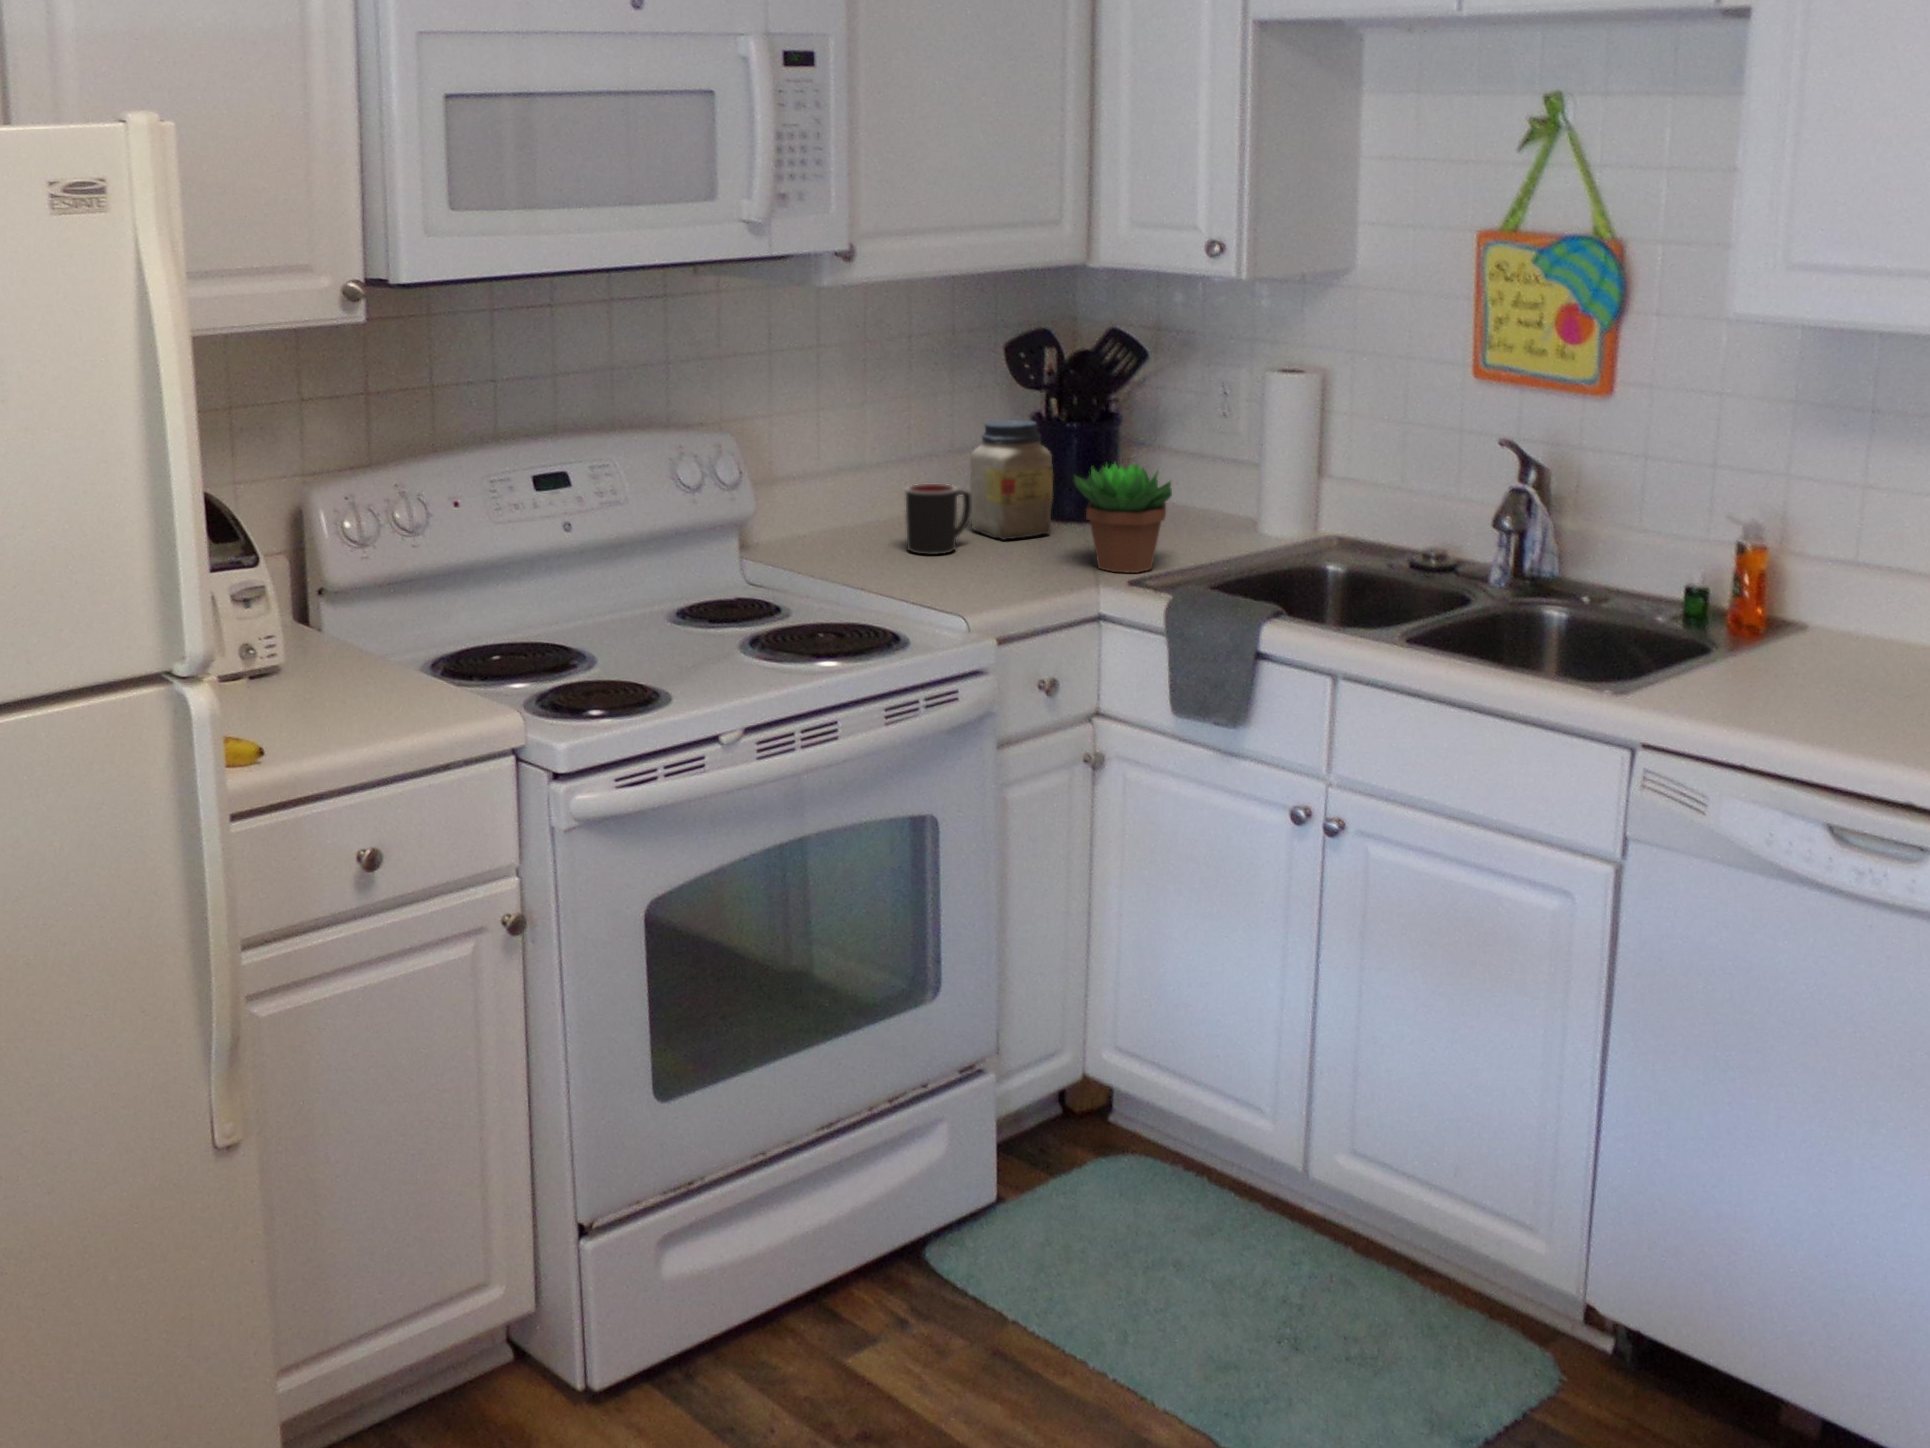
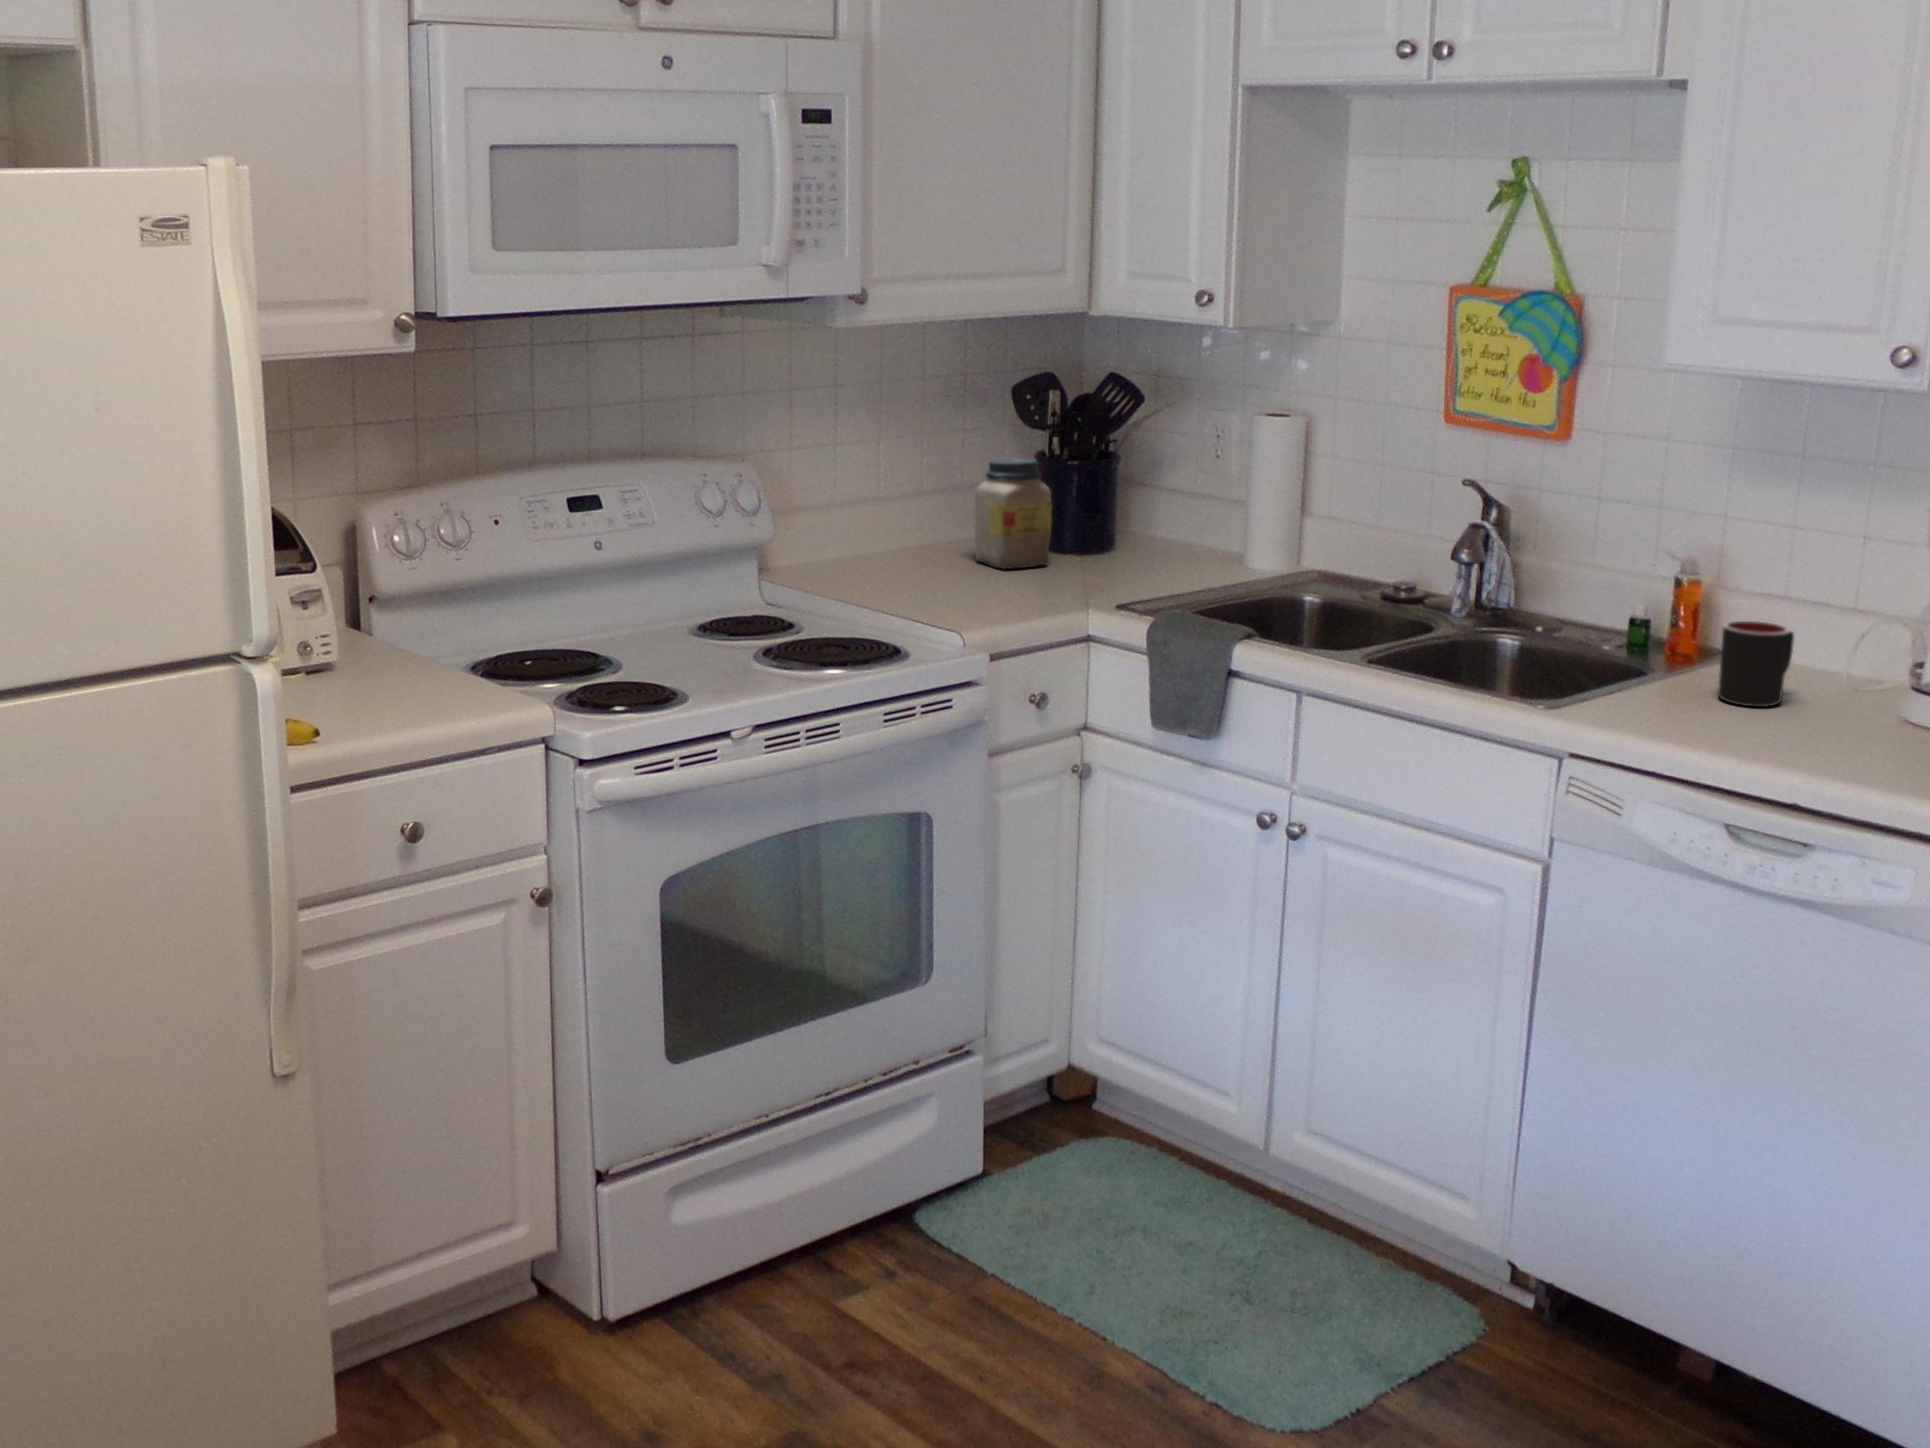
succulent plant: present [1074,463,1172,573] -> none [1065,496,1160,600]
mug: present [906,484,971,554] -> present [1718,621,1794,707]

